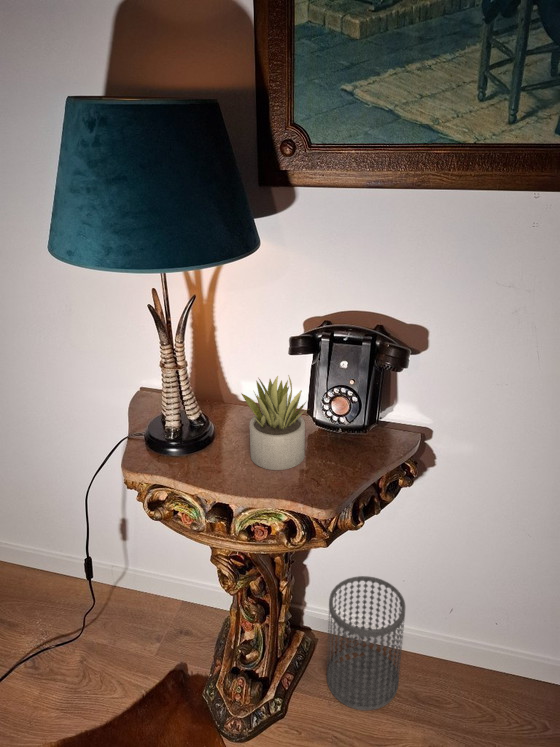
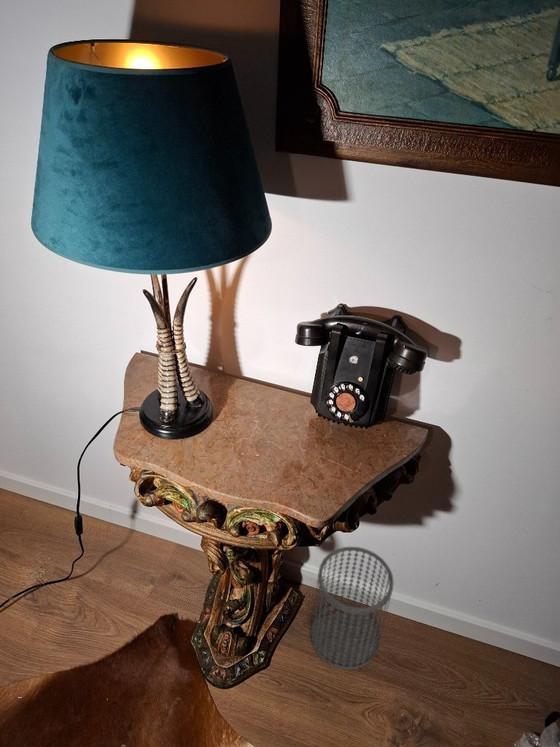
succulent plant: present [242,375,306,470] -> none [241,374,314,470]

